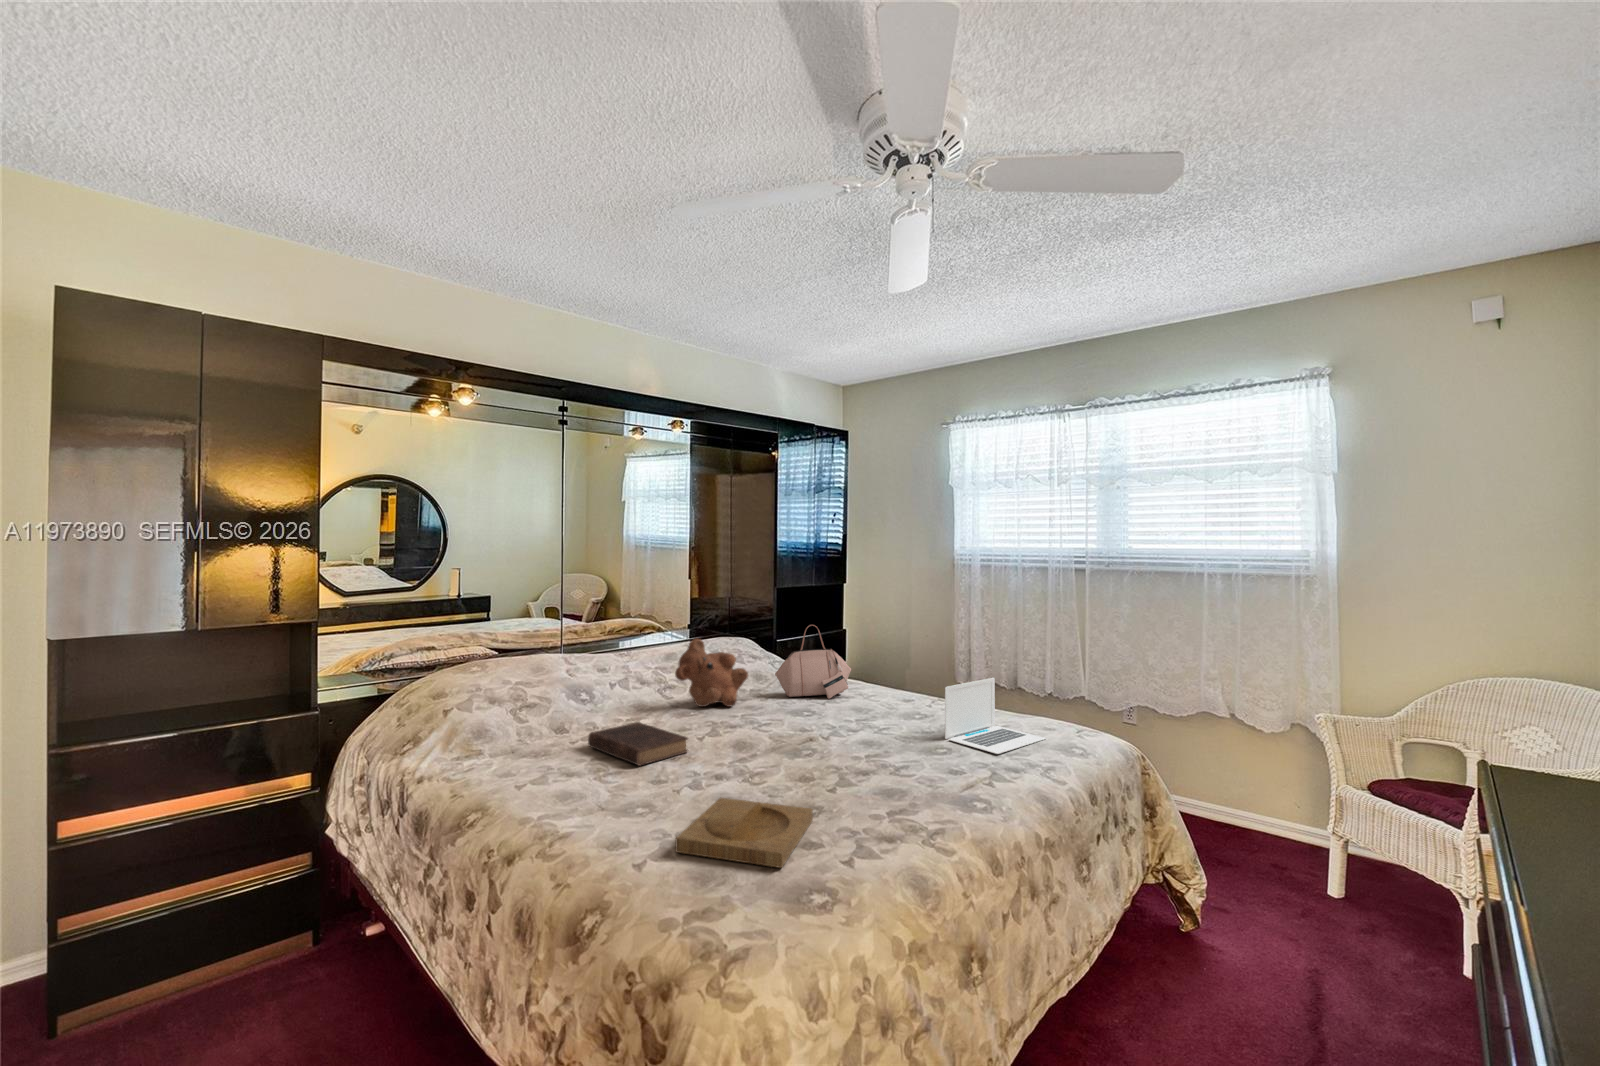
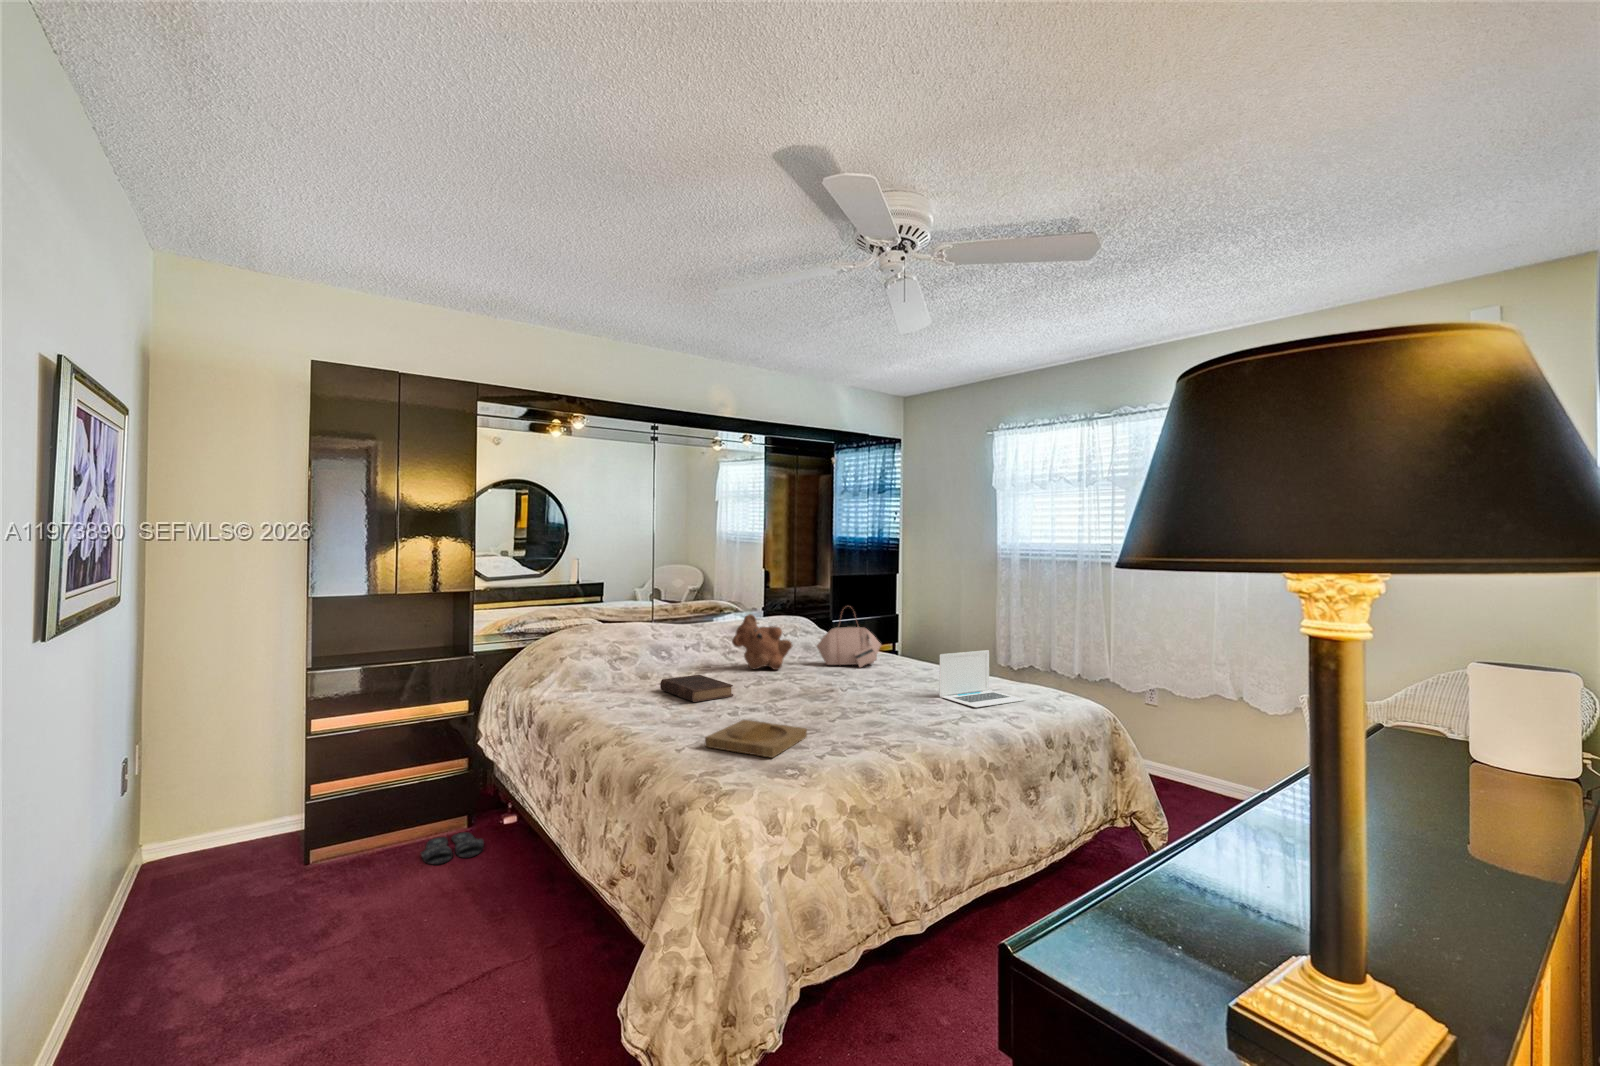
slippers: none [227,957,330,1024] -> present [421,832,484,865]

